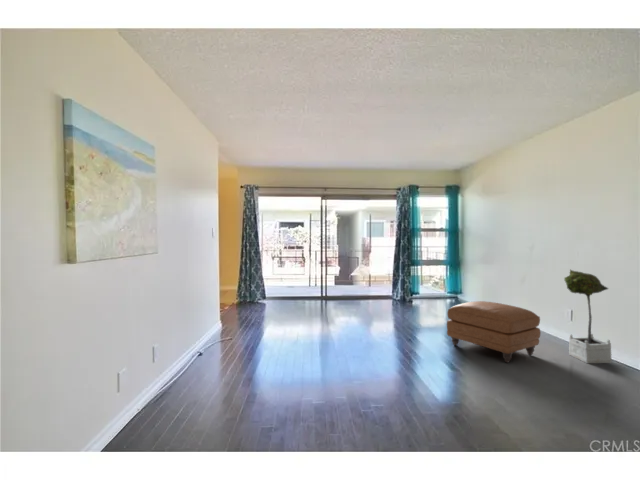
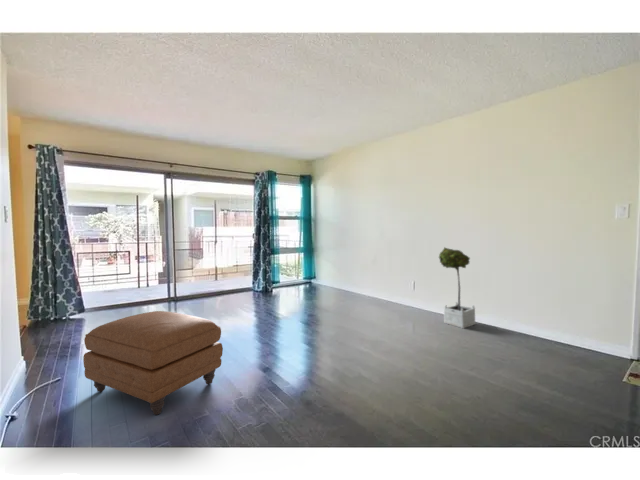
ottoman: present [447,301,540,363] -> present [83,311,223,415]

